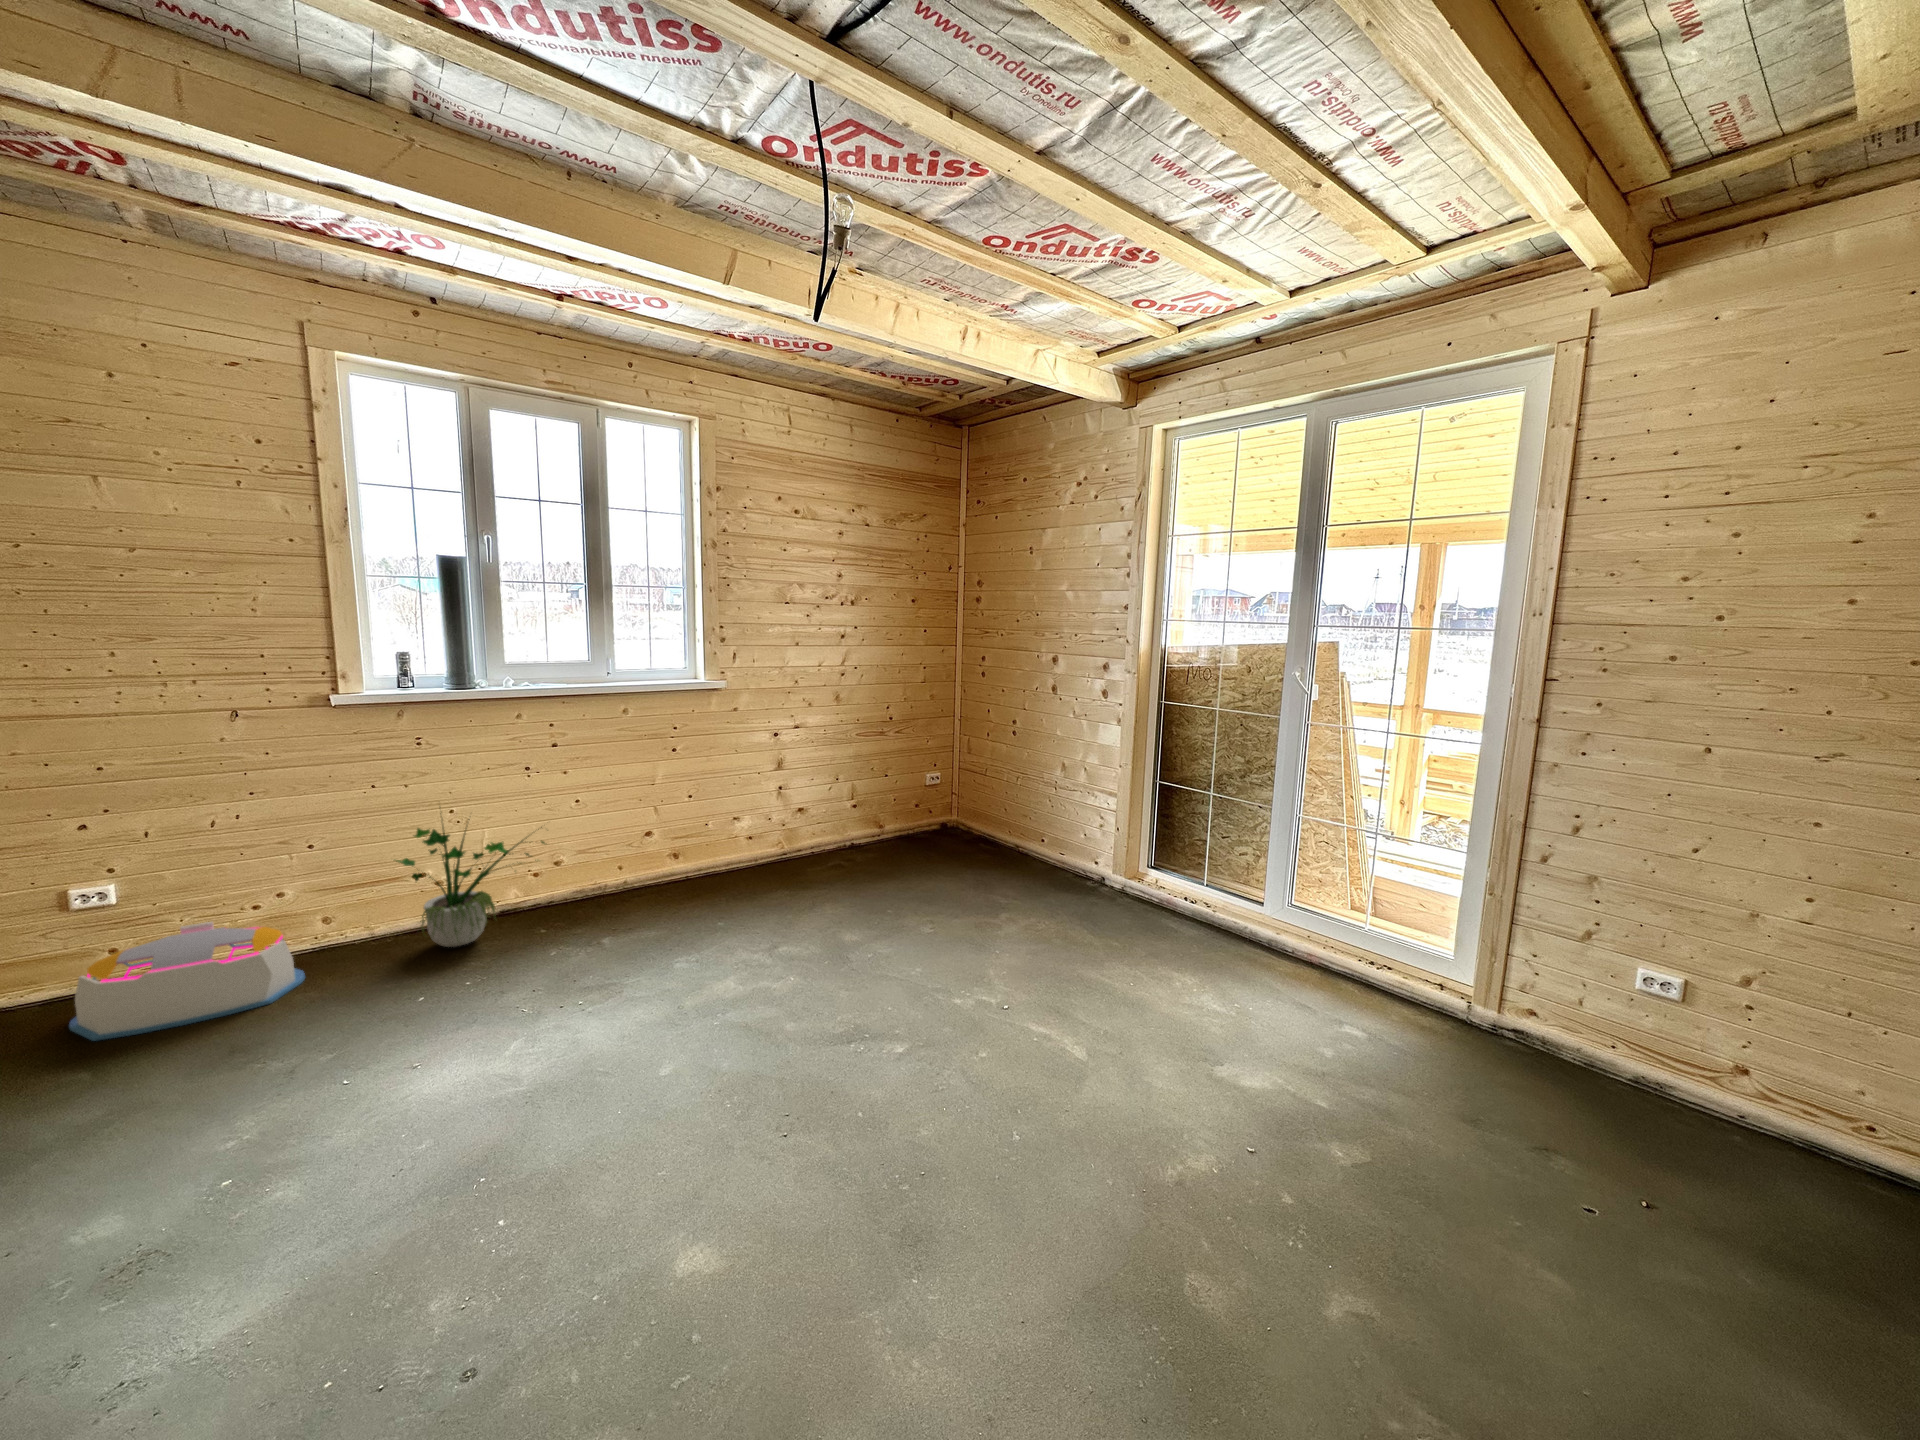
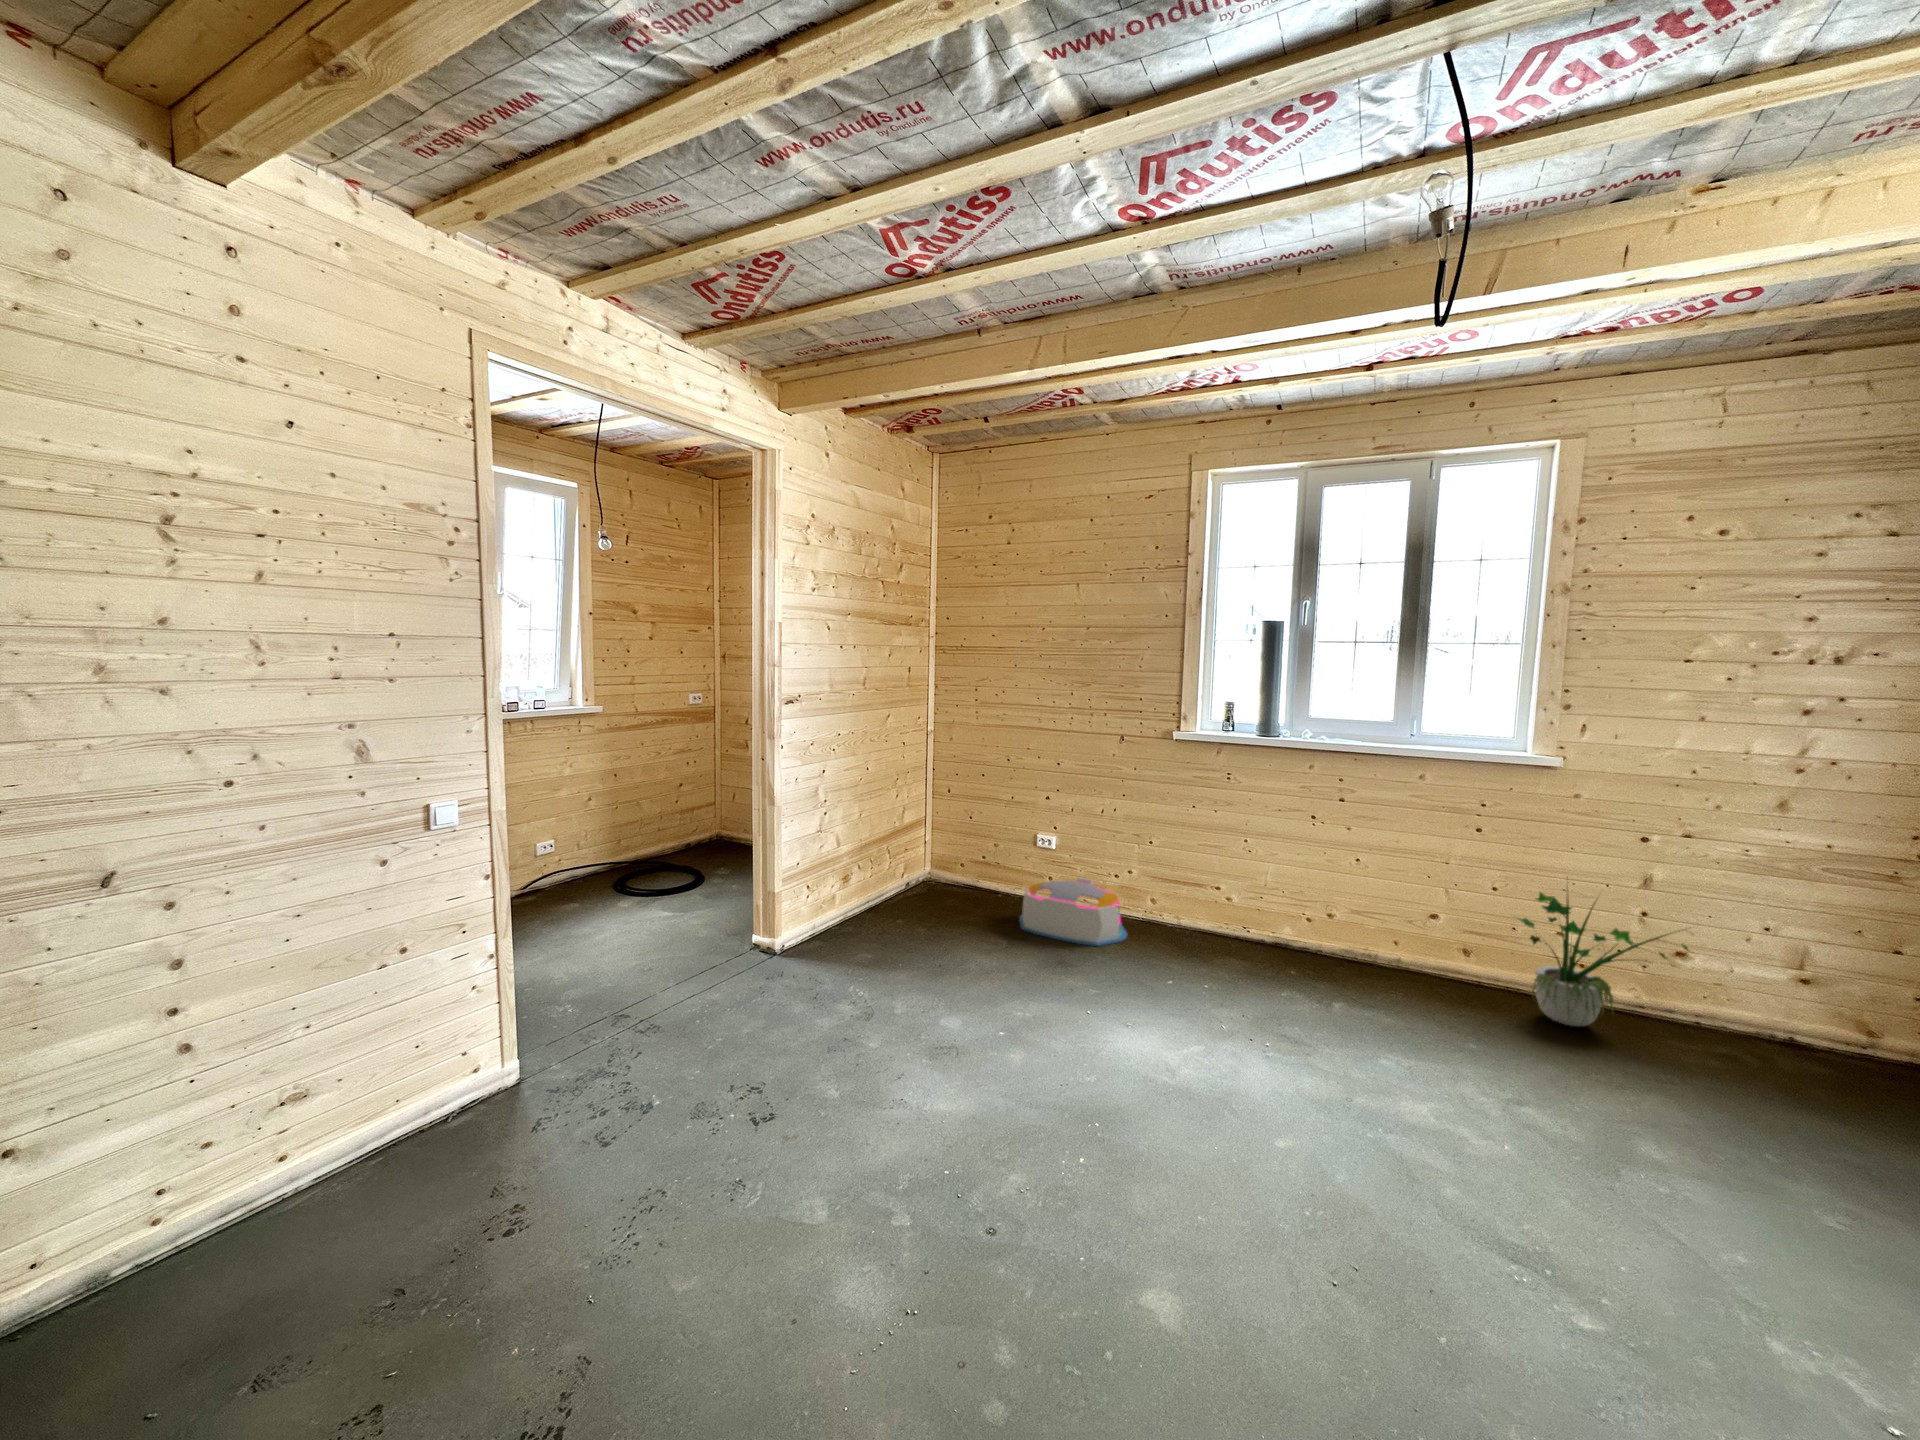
potted plant: present [396,819,545,947] -> present [1520,893,1689,1026]

